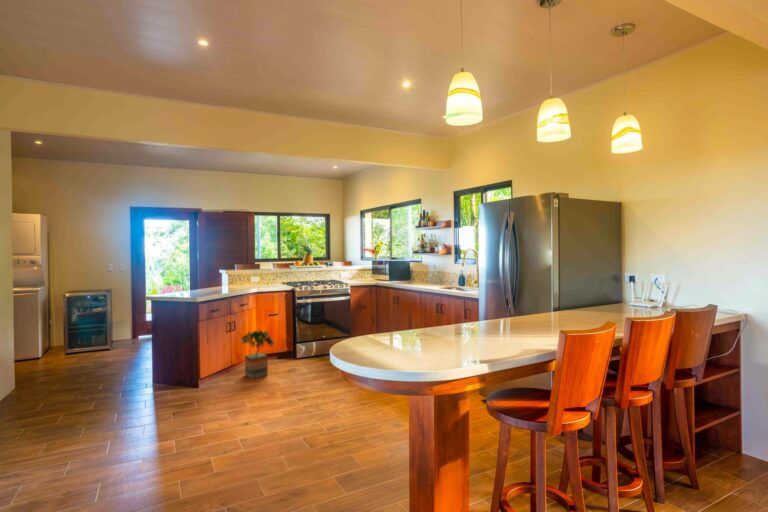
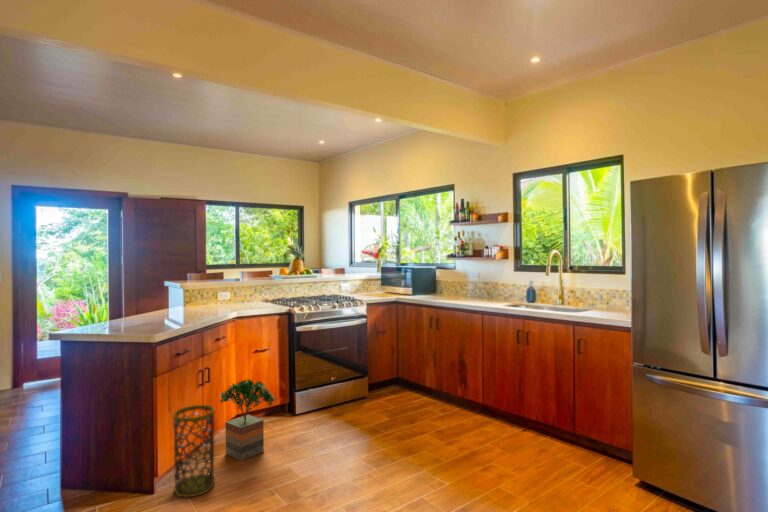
trash can: none [209,341,233,391] -> present [173,405,214,497]

